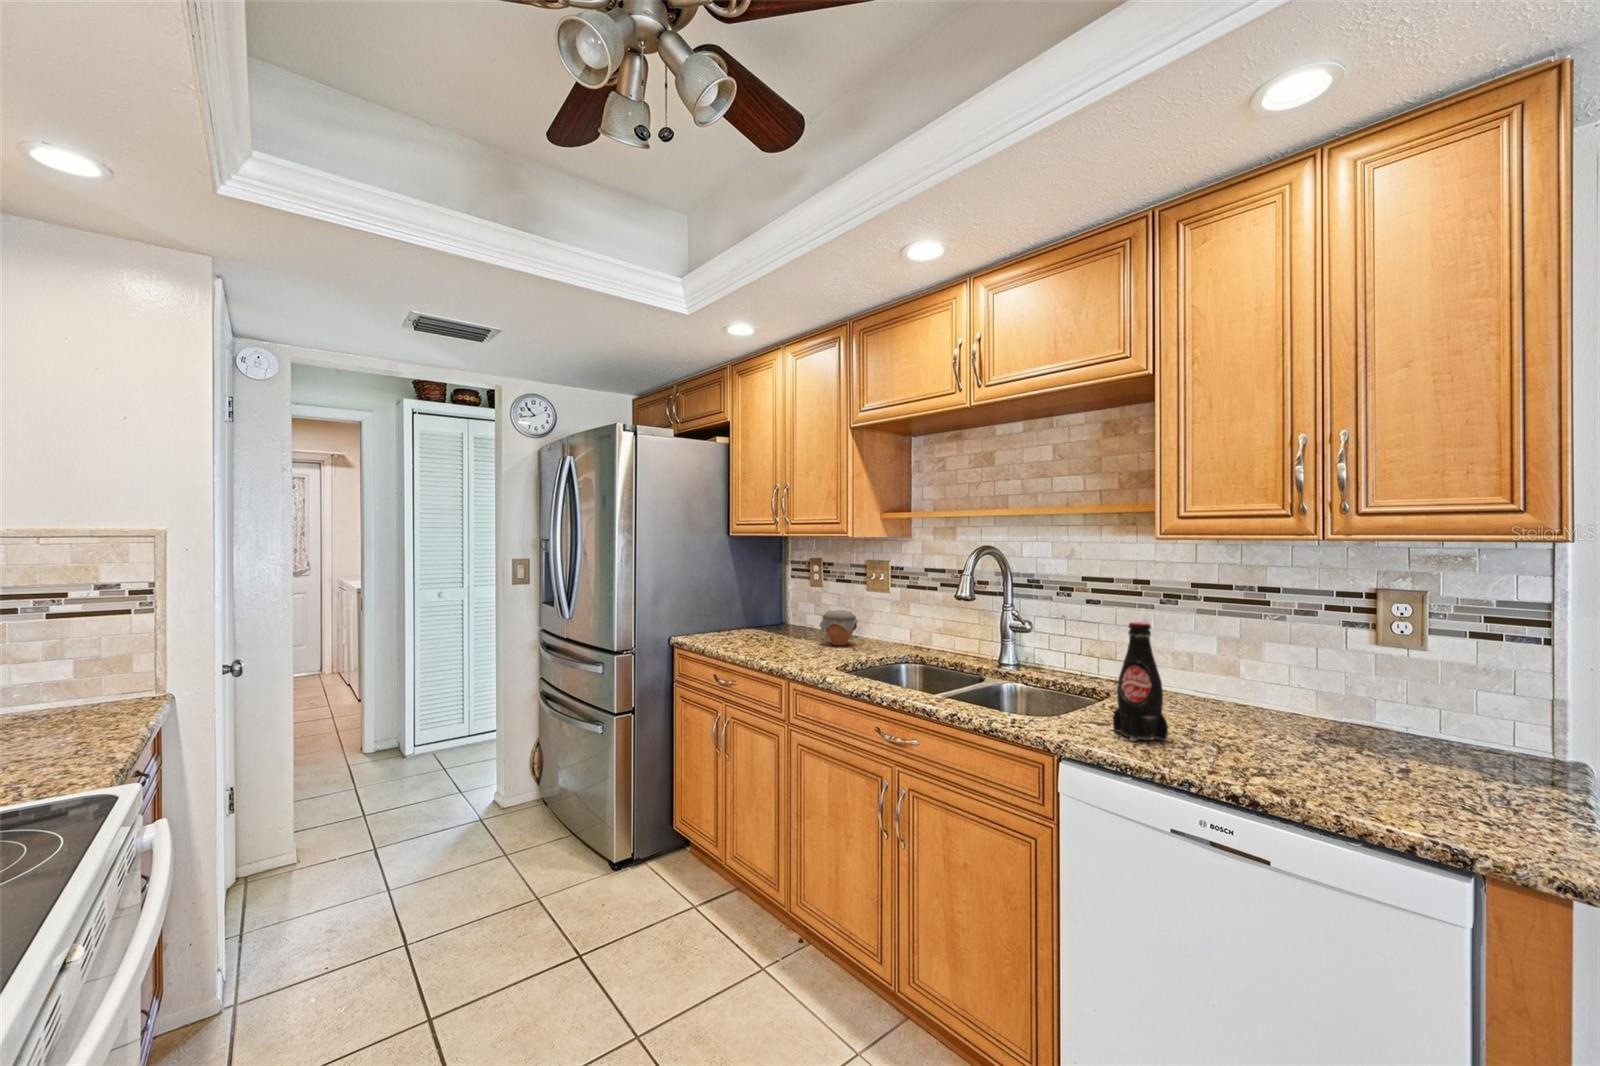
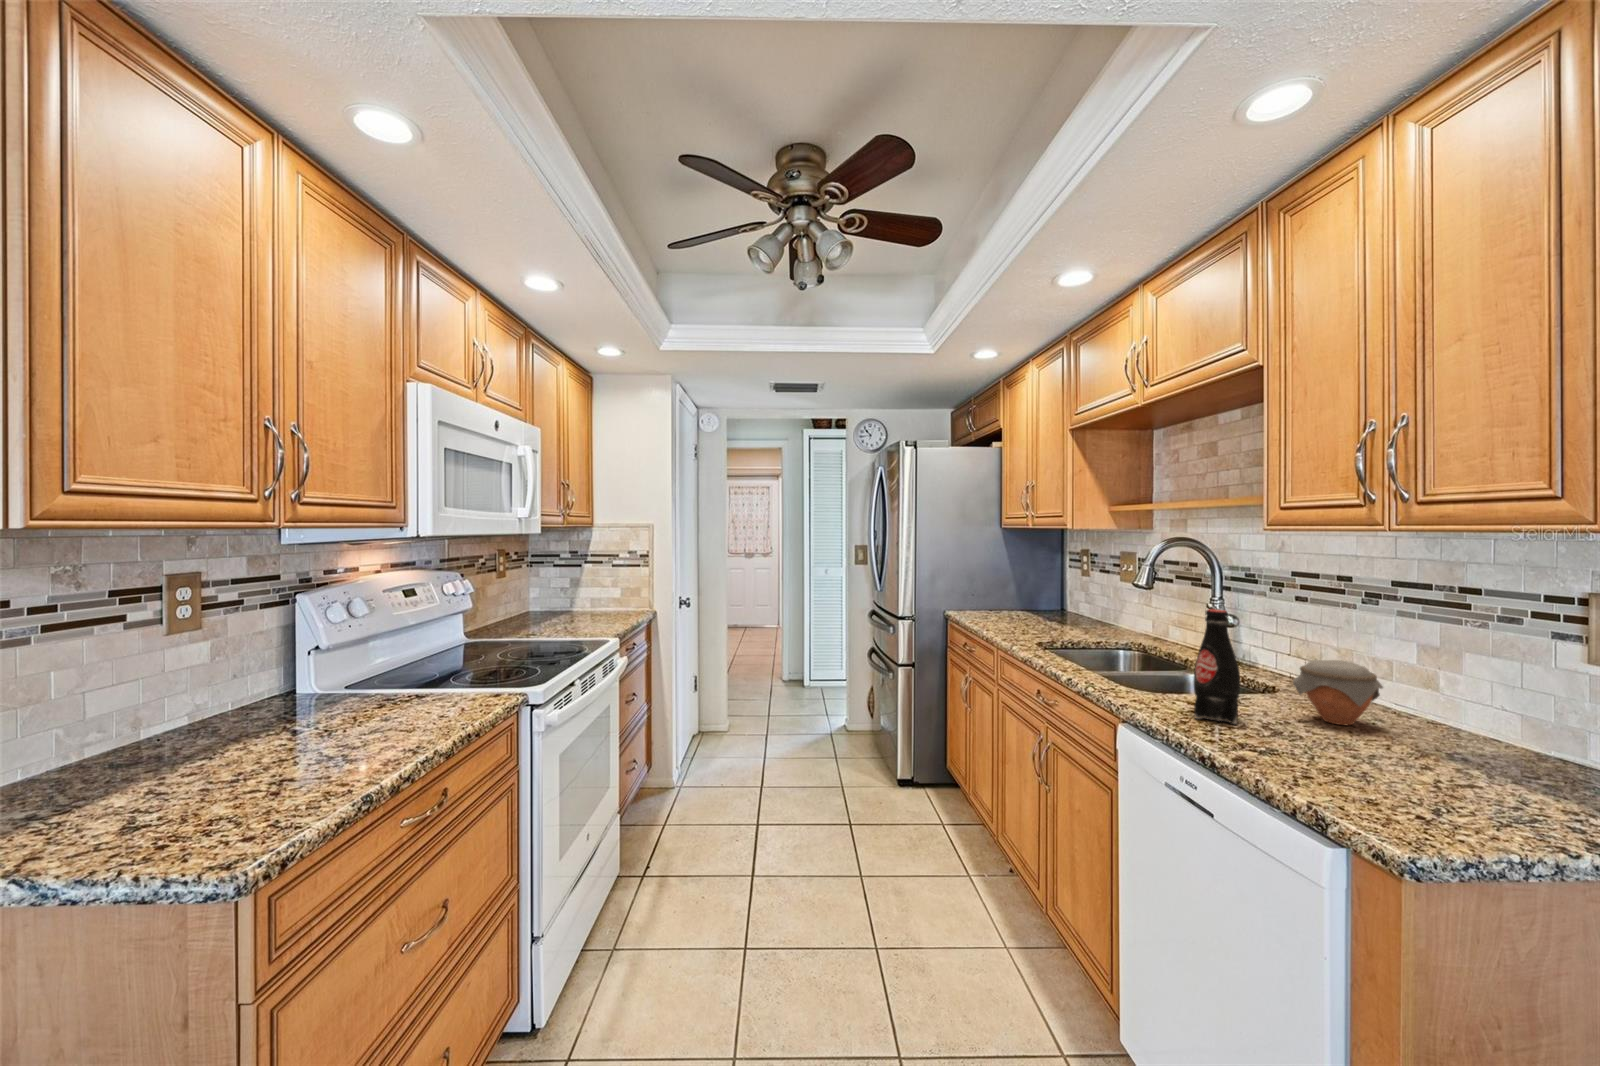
jar: present [820,610,858,646] -> present [1293,660,1383,725]

